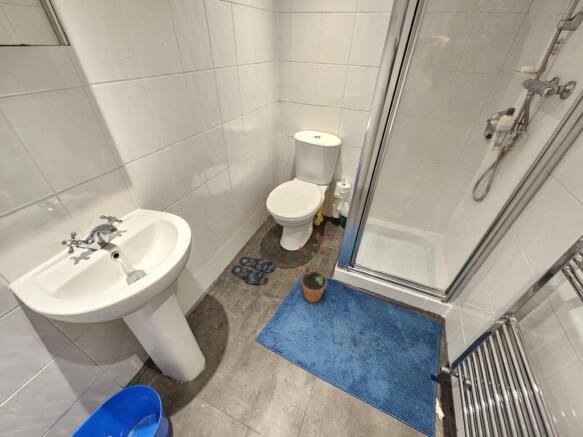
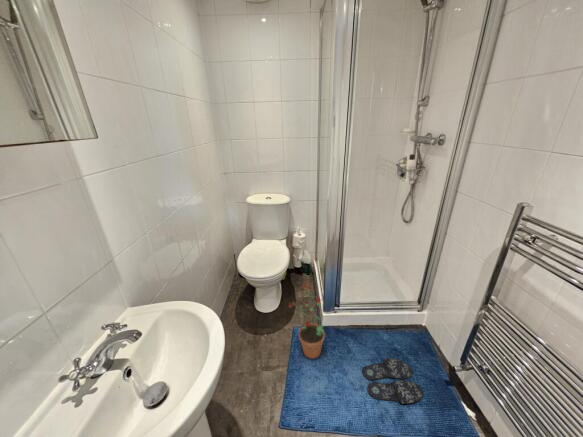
slippers: present [232,257,275,285] -> present [362,358,423,404]

